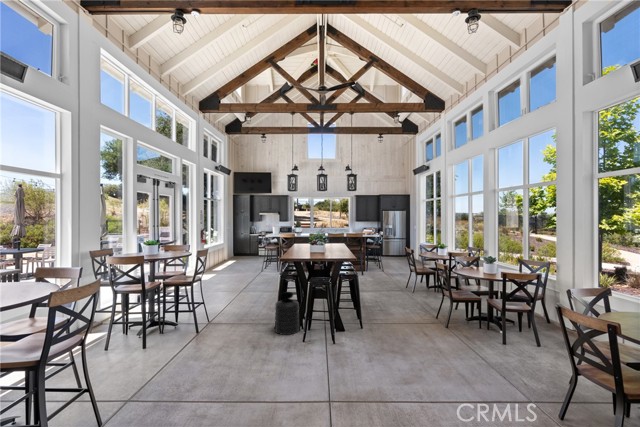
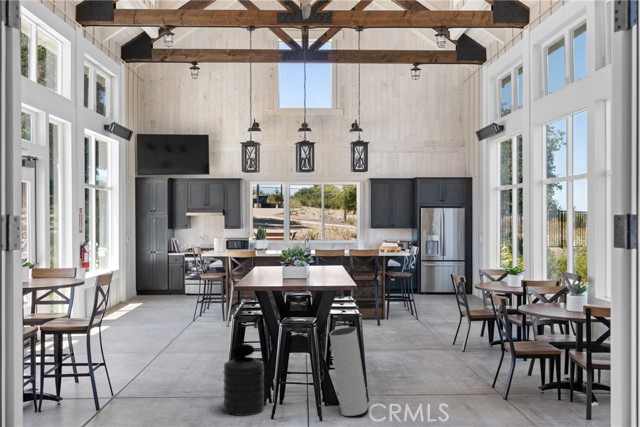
air purifier: none [338,282,361,336] -> present [330,327,368,416]

